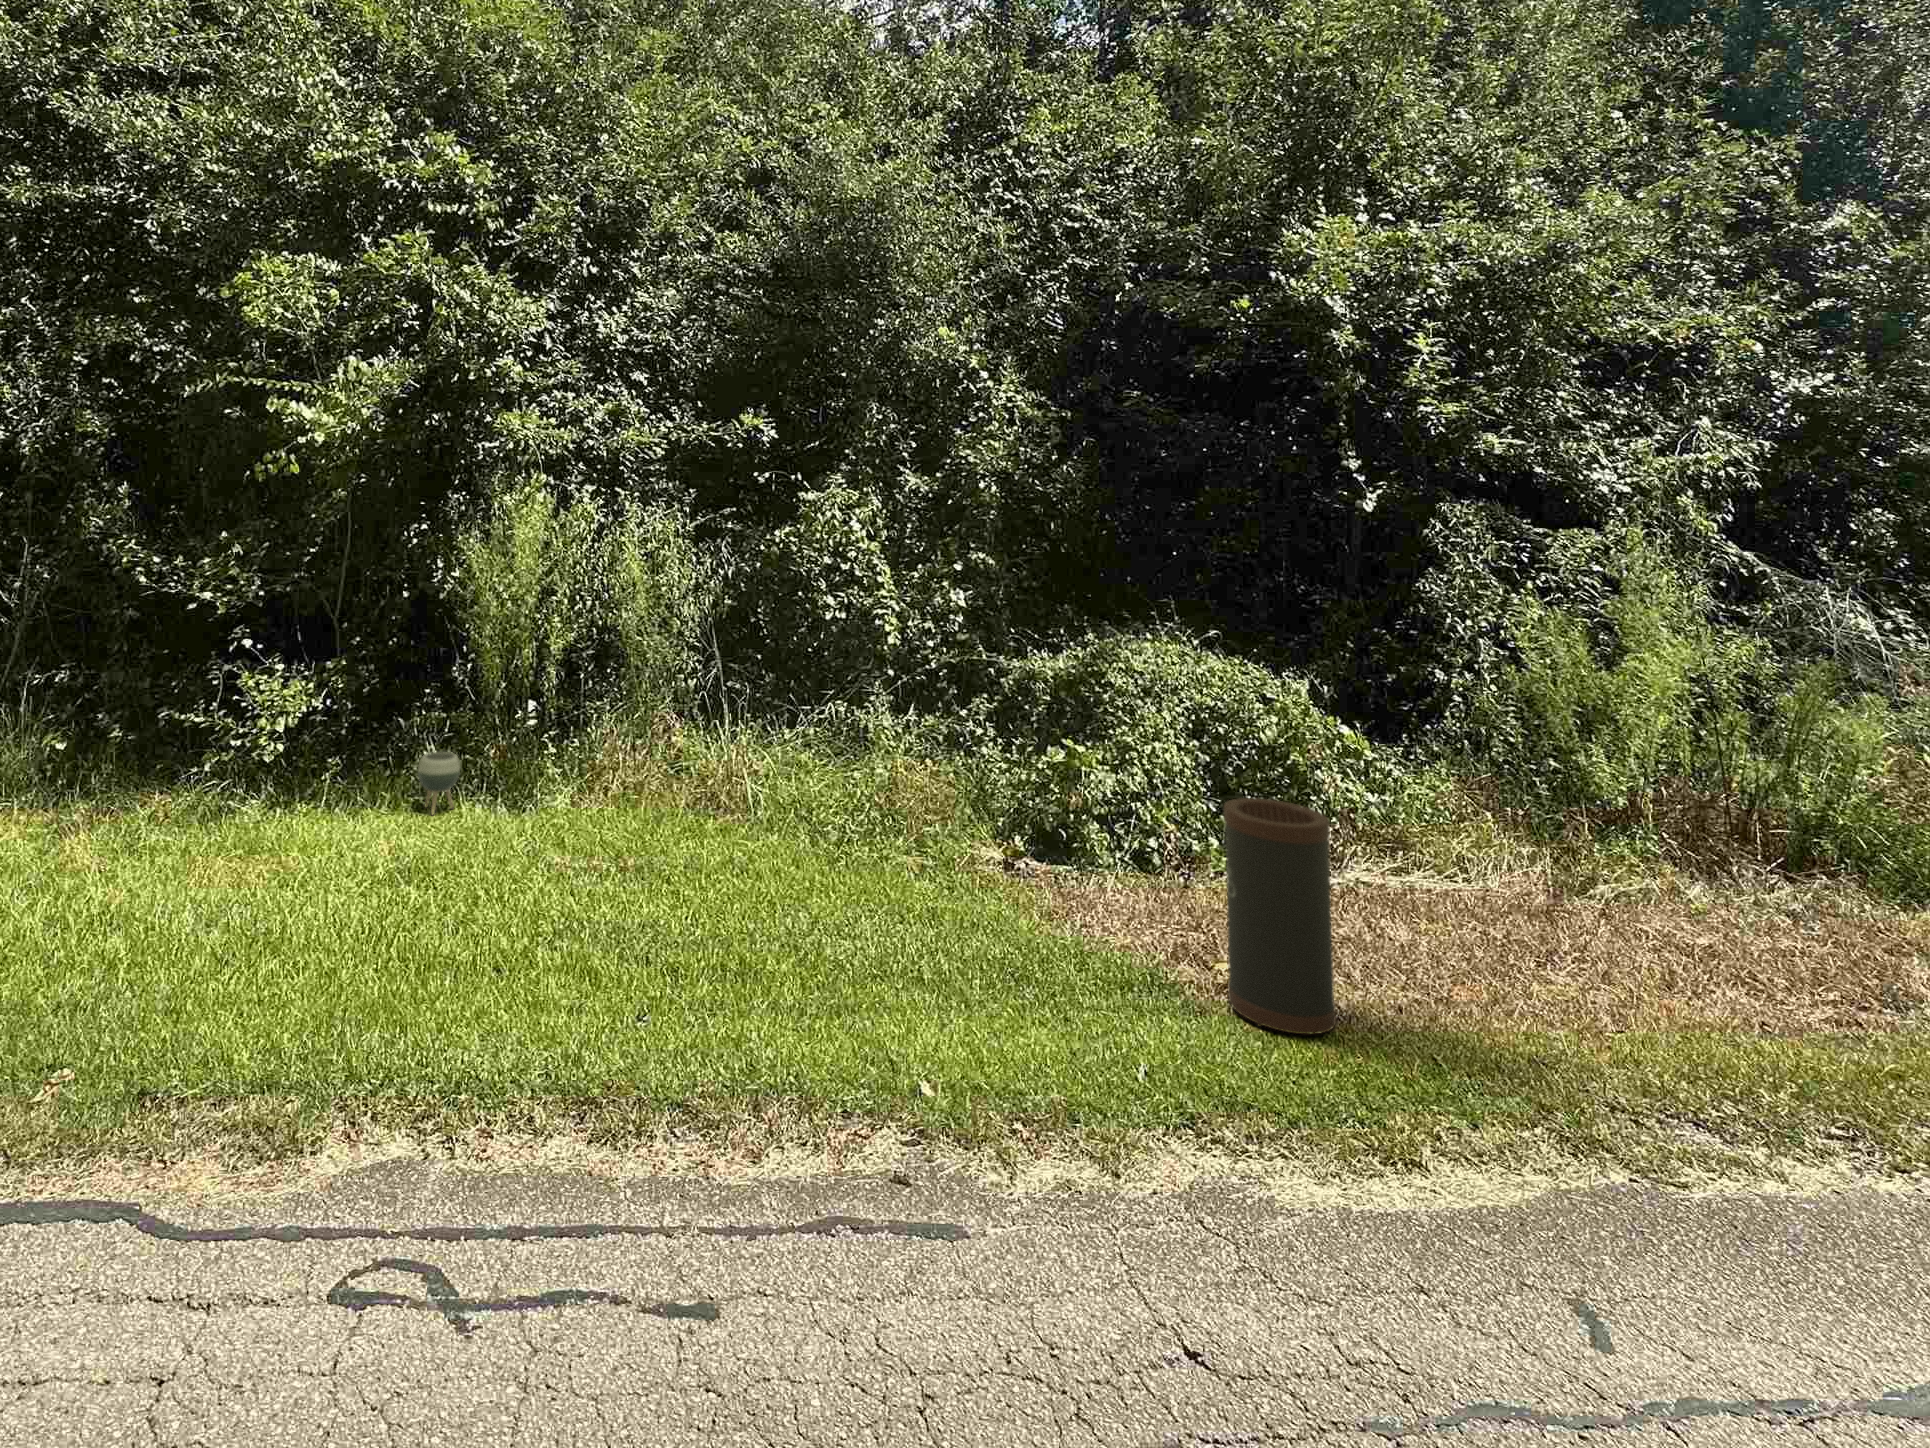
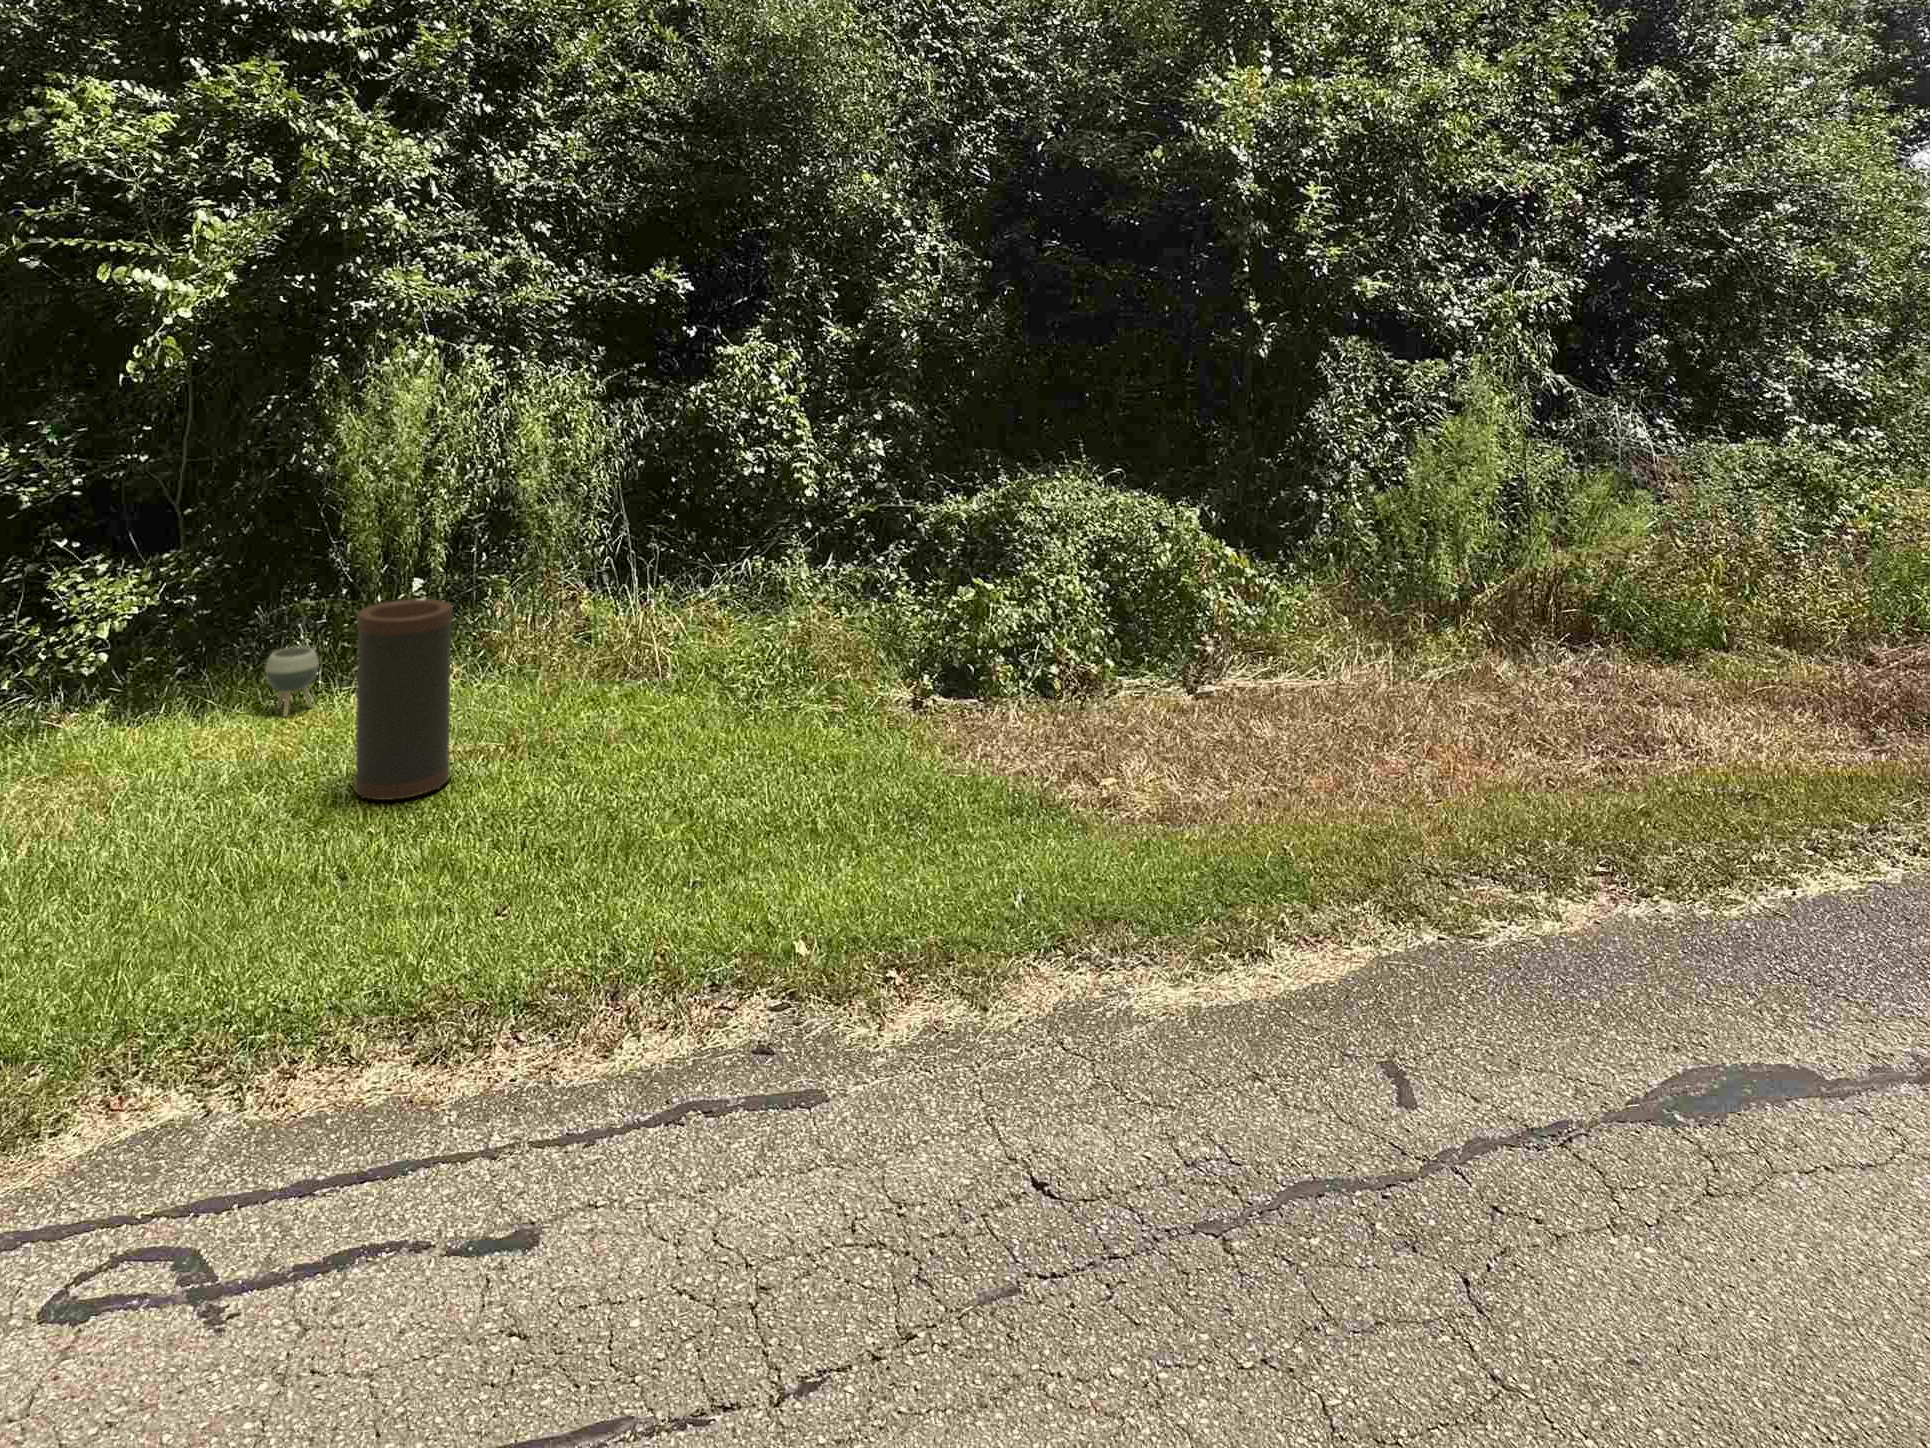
trash can: present [1224,798,1336,1034] -> present [354,599,452,800]

